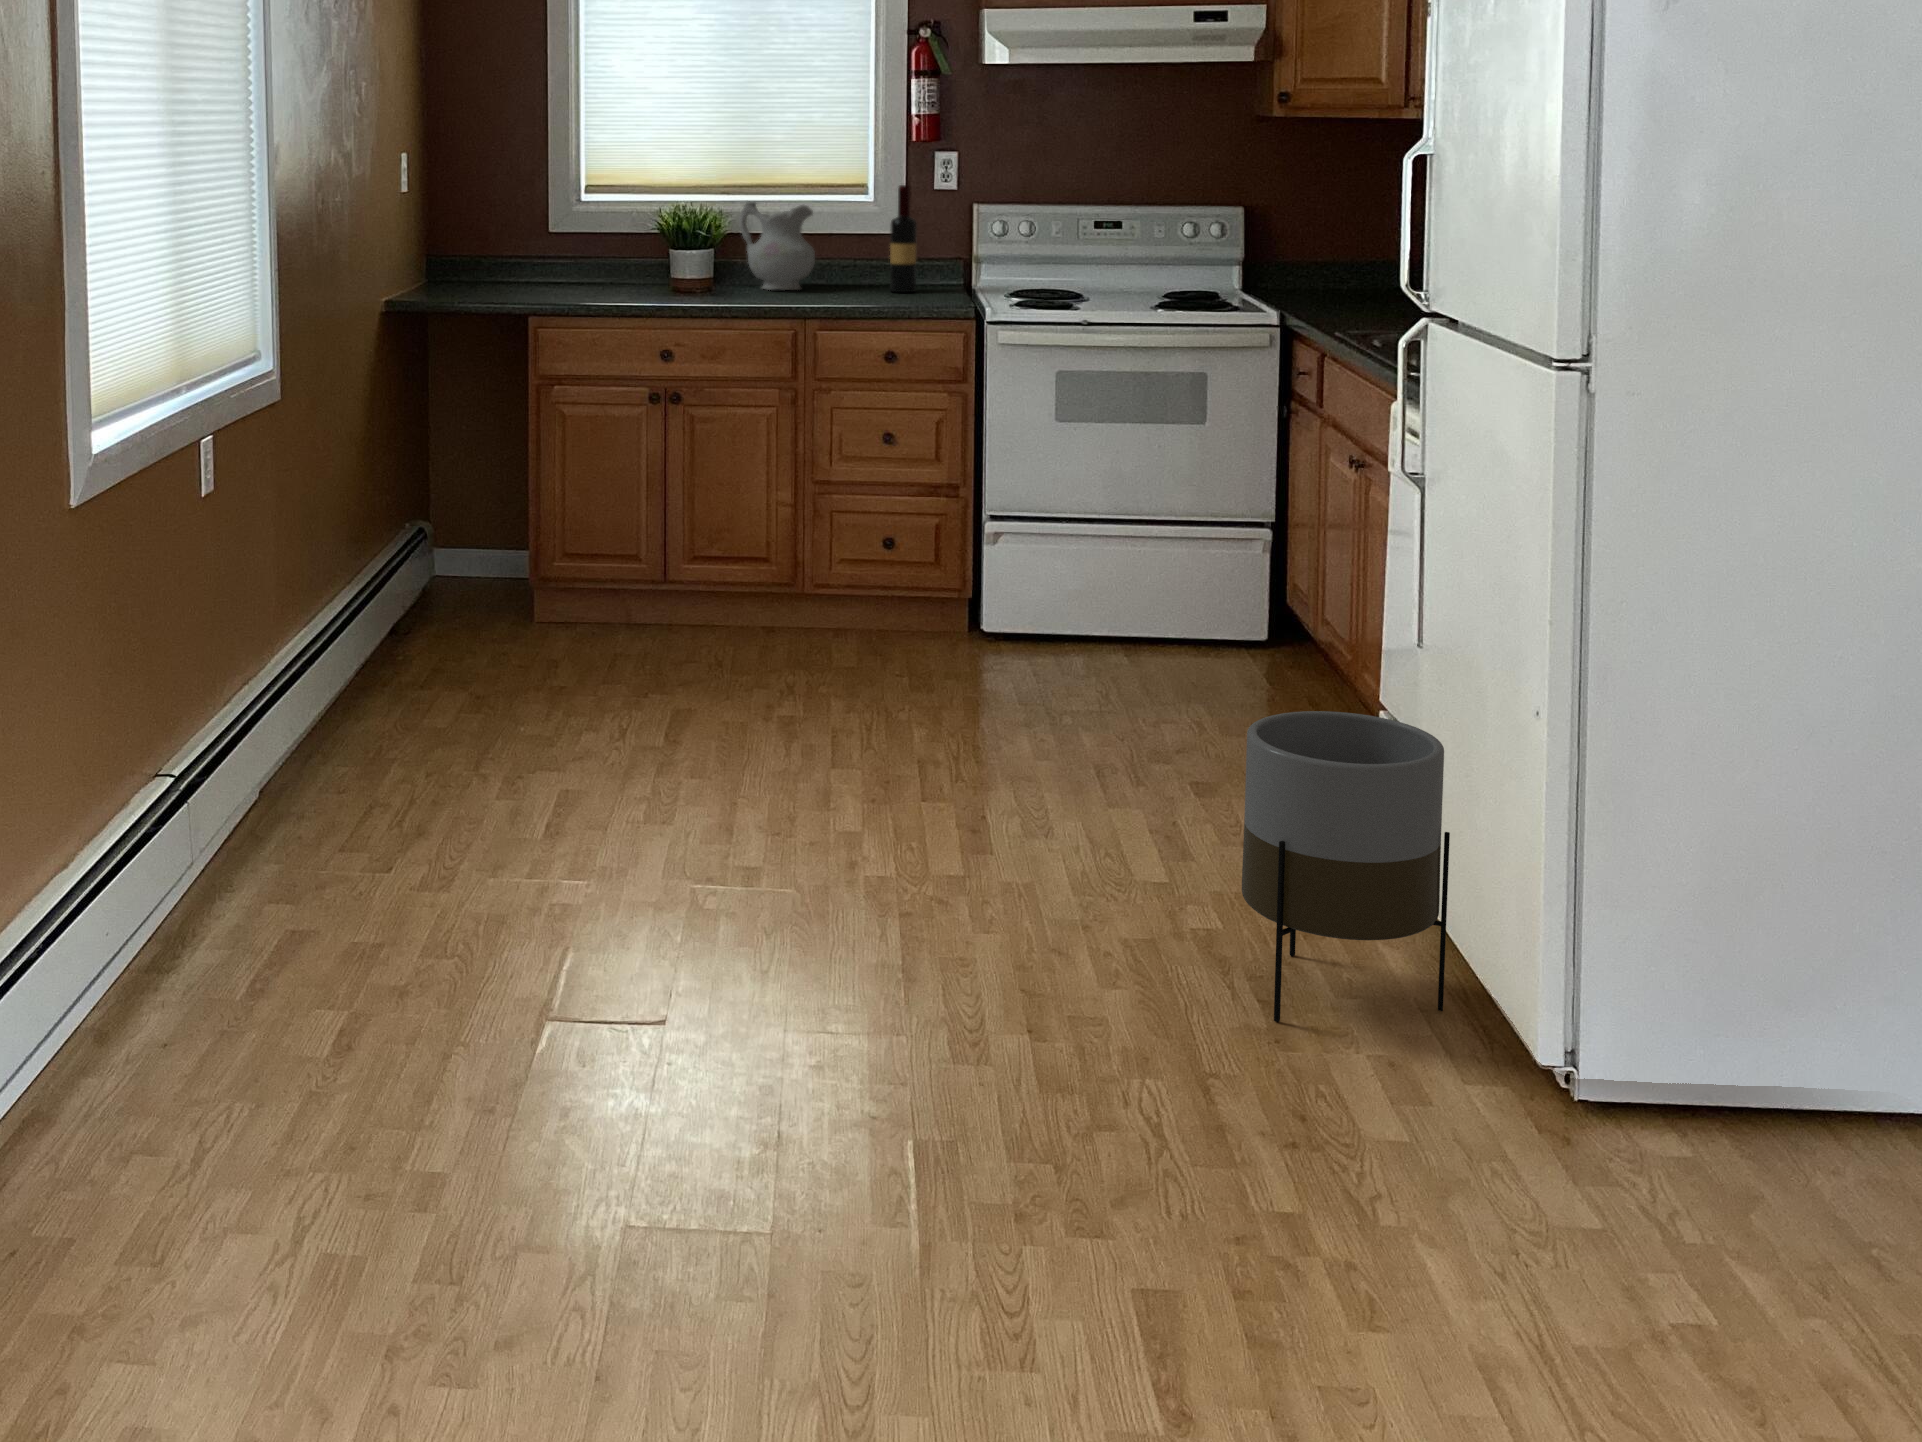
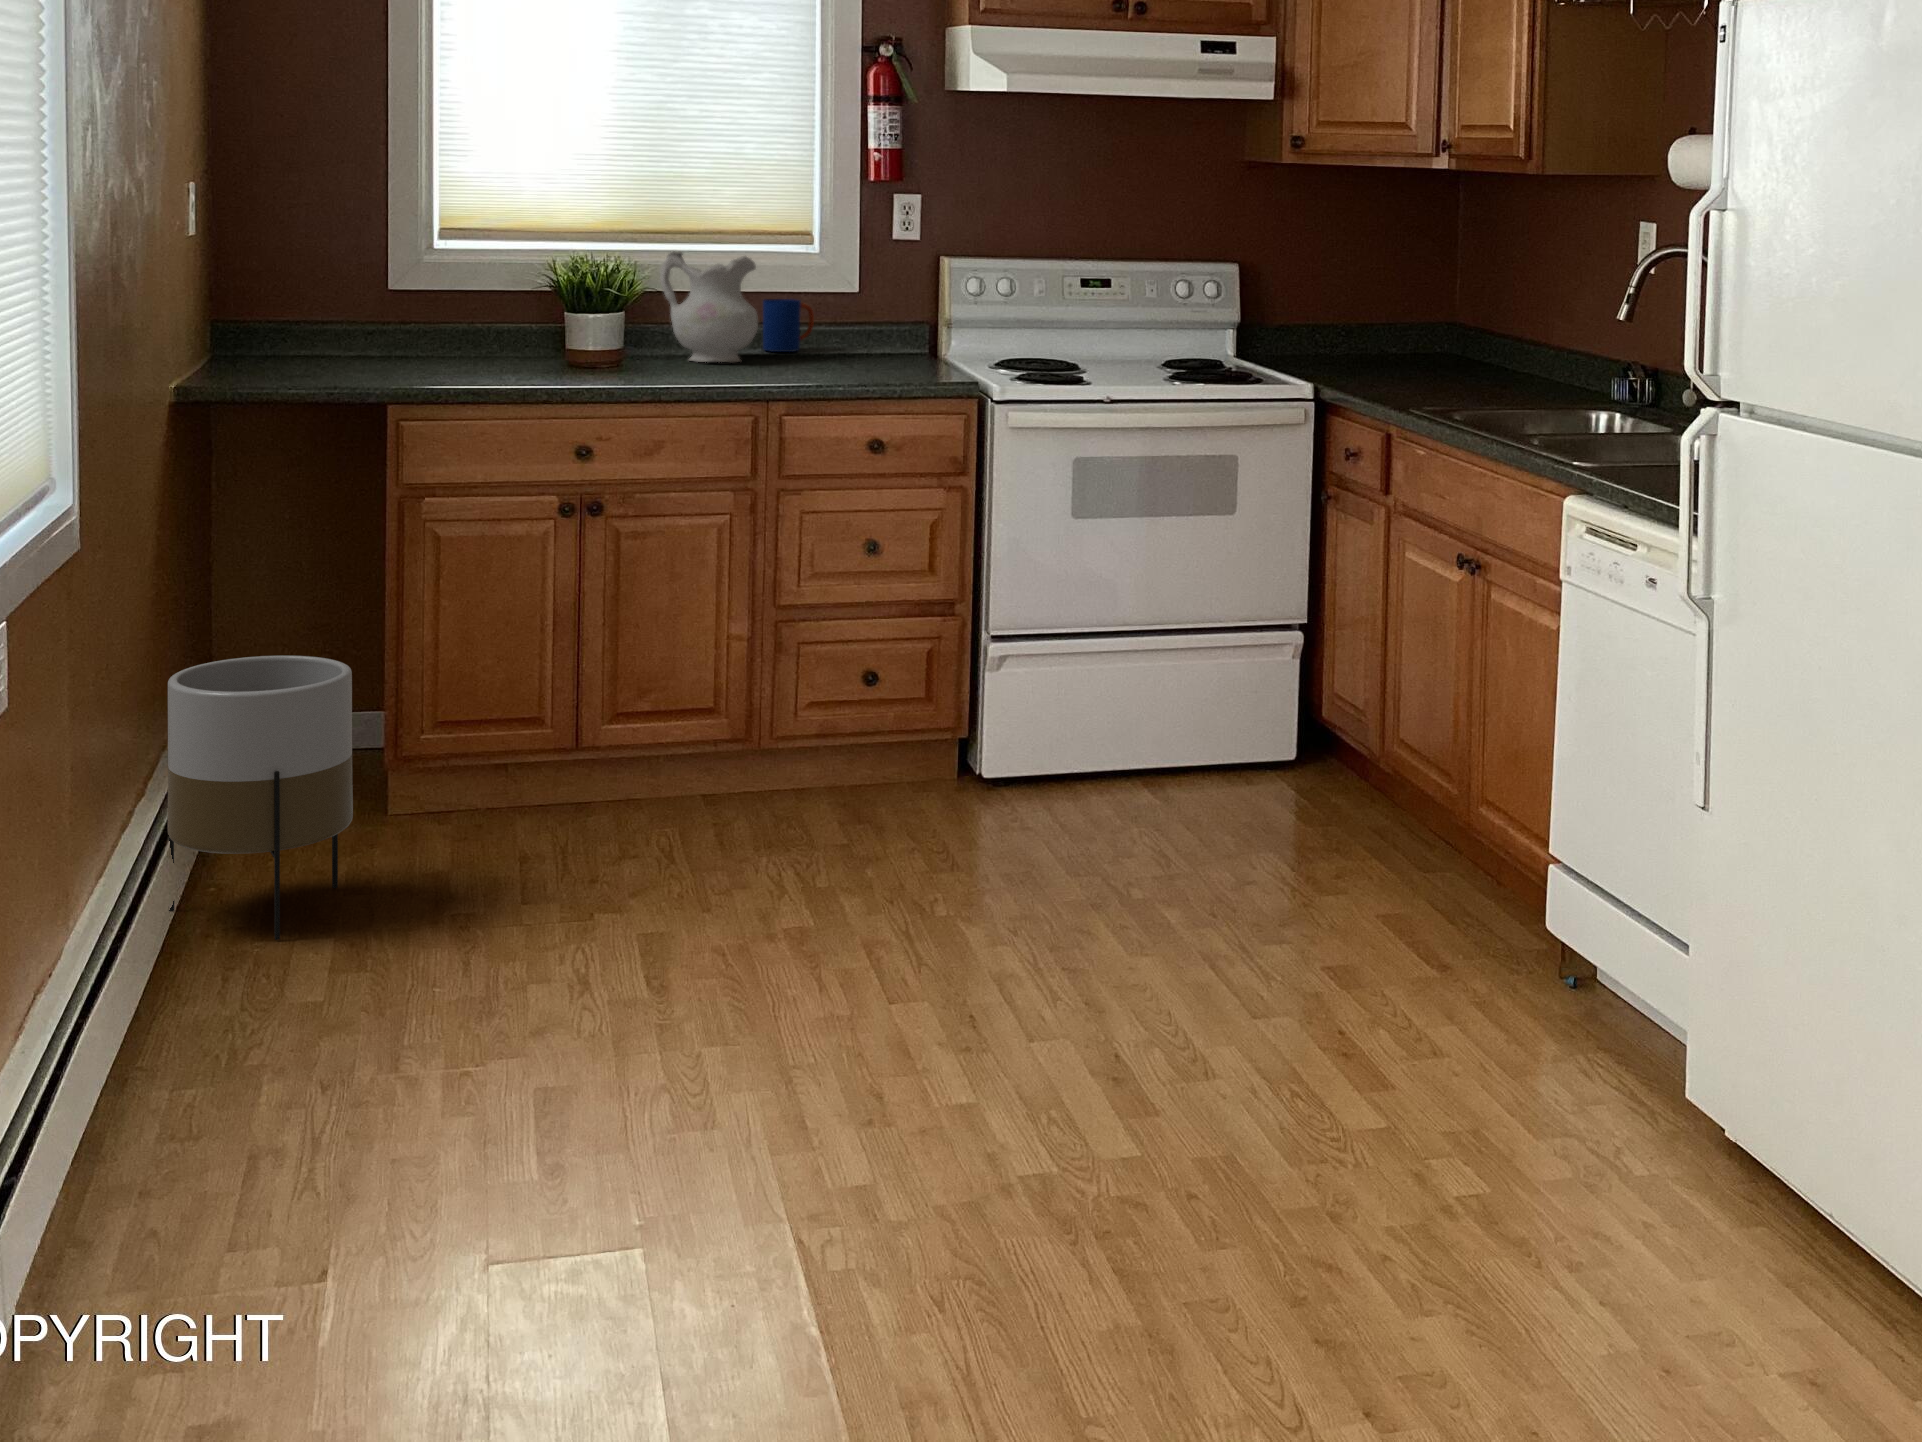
wine bottle: present [890,185,917,292] -> none [851,233,884,364]
mug: none [826,239,868,282] -> present [763,299,814,352]
planter: present [1242,711,1450,1022] -> present [168,656,353,940]

